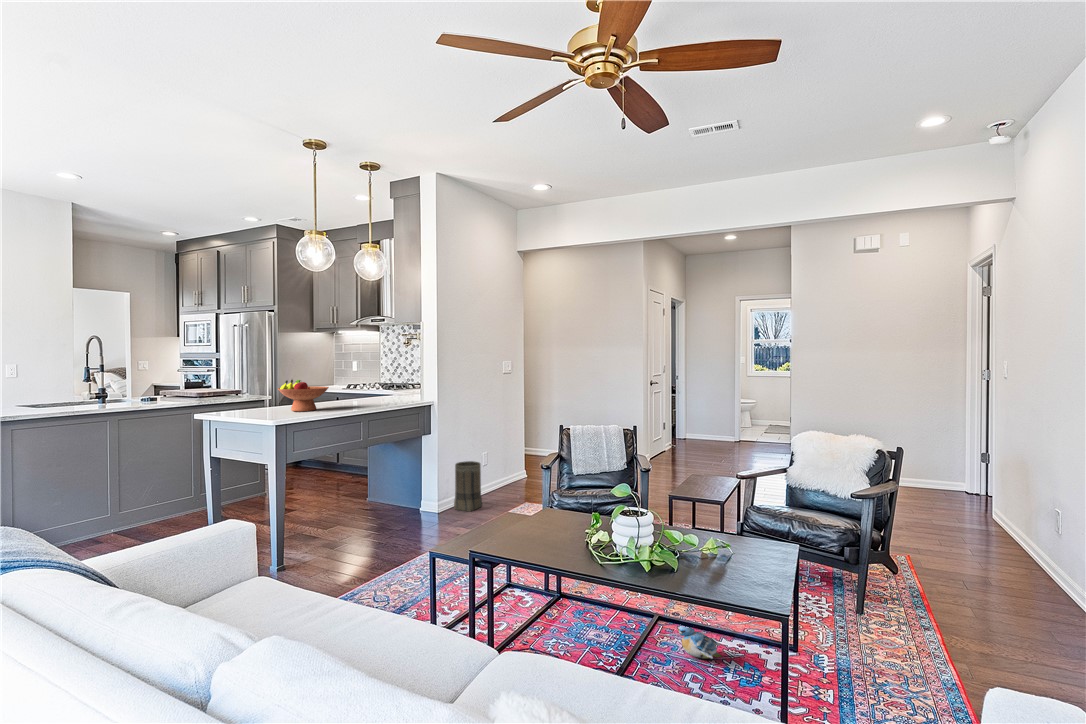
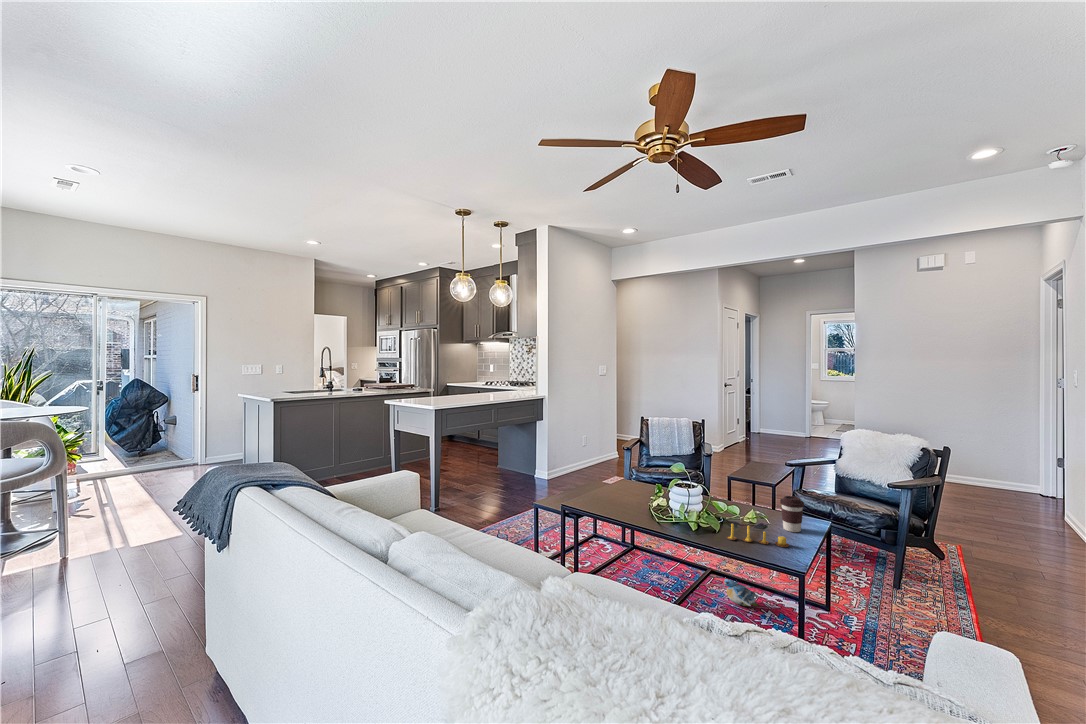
fruit bowl: present [278,380,329,411] -> none [436,379,471,401]
basket: present [454,461,482,511] -> none [561,443,583,482]
coffee cup: none [746,517,774,562] -> present [780,496,804,532]
candle: none [688,556,763,583] -> present [727,524,789,547]

